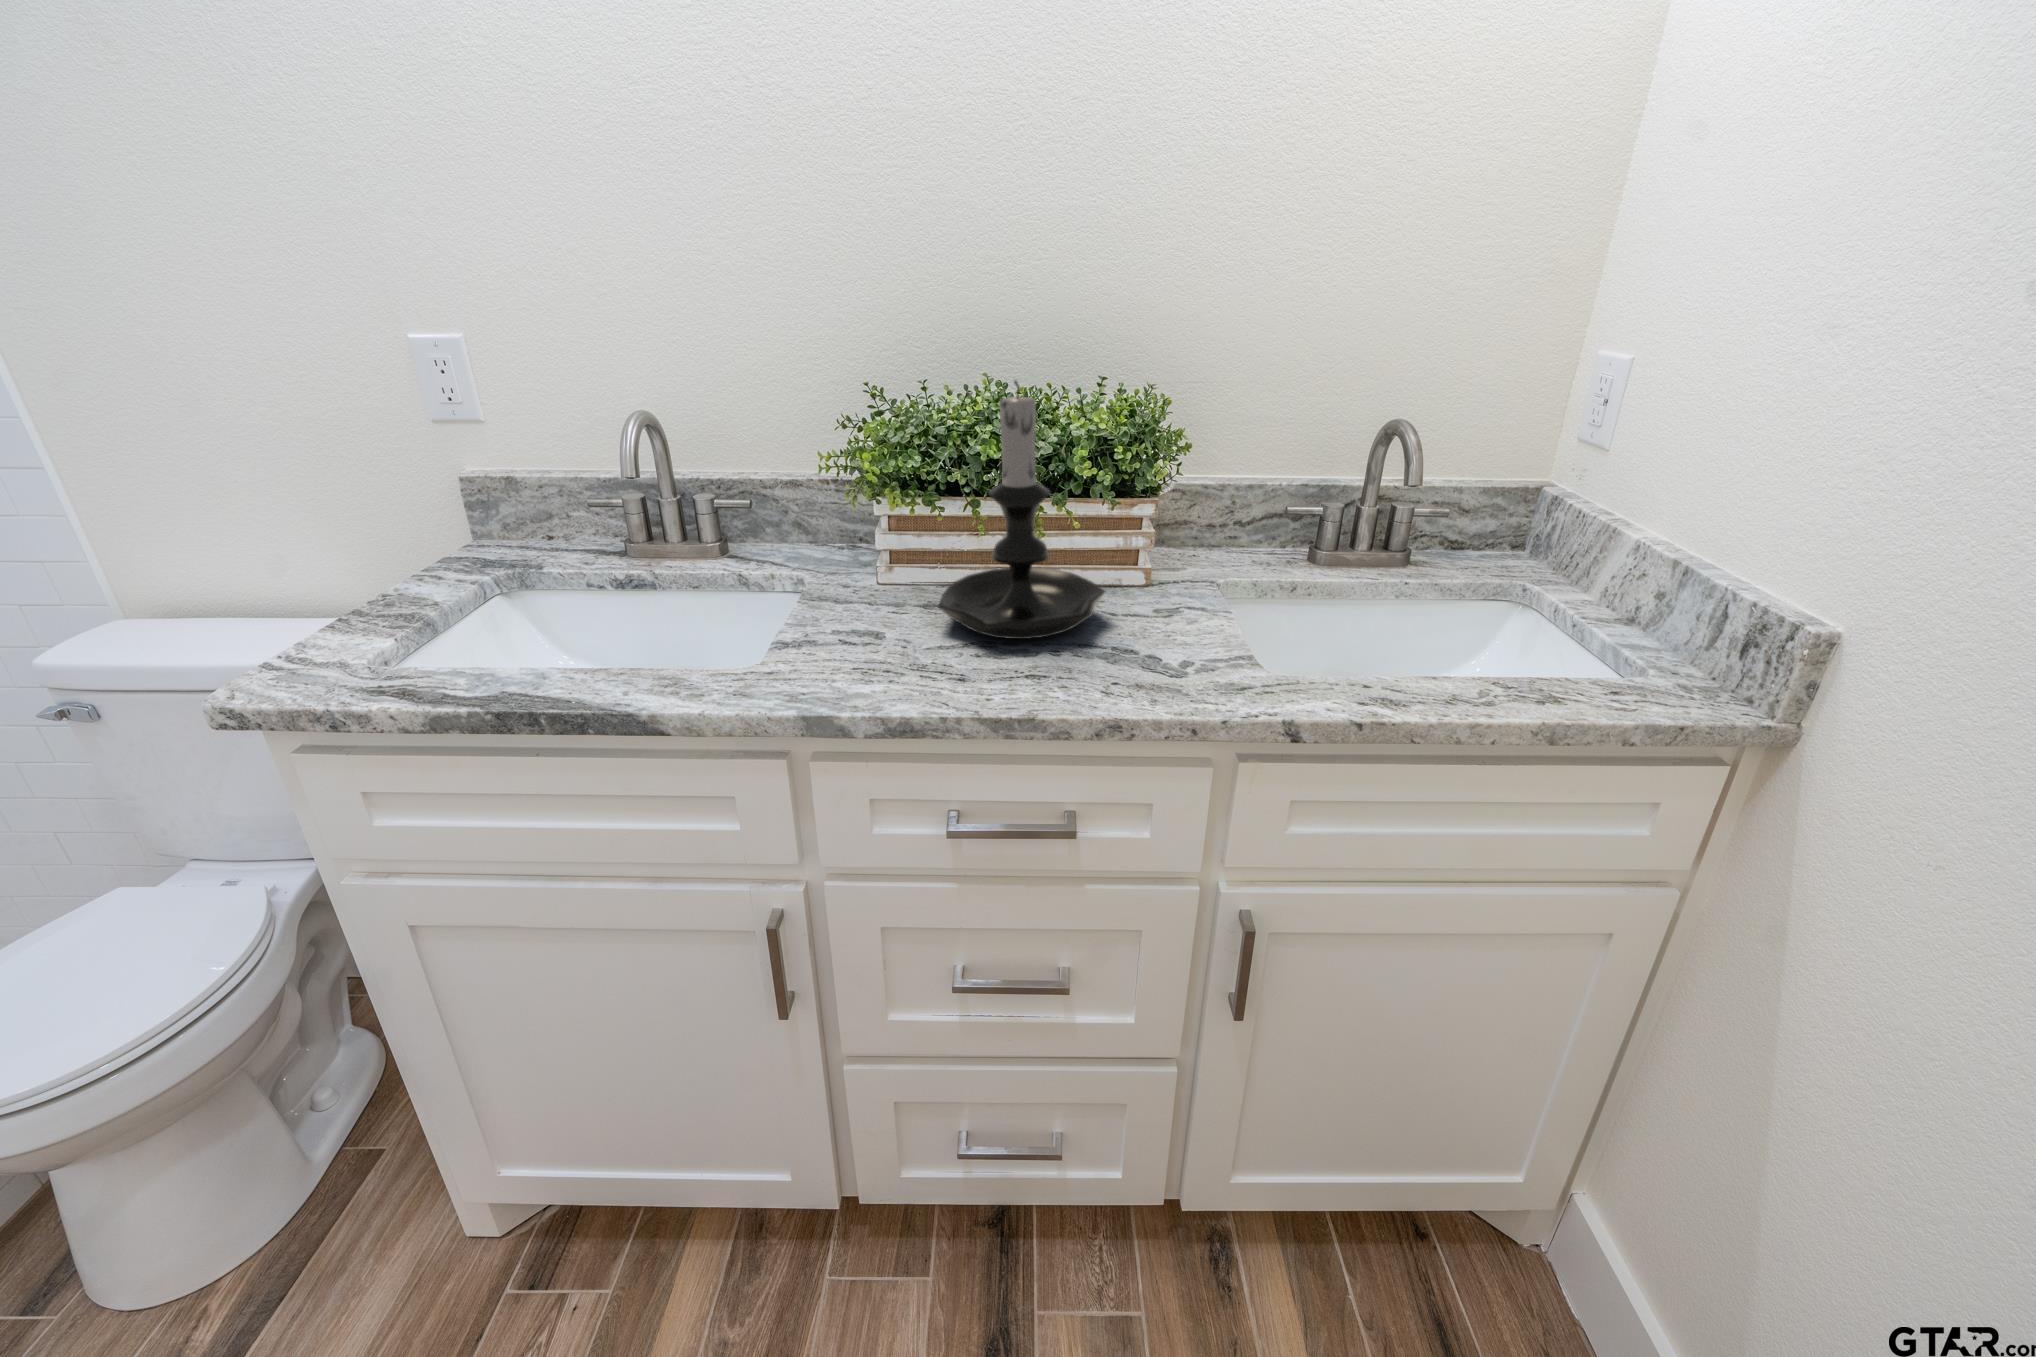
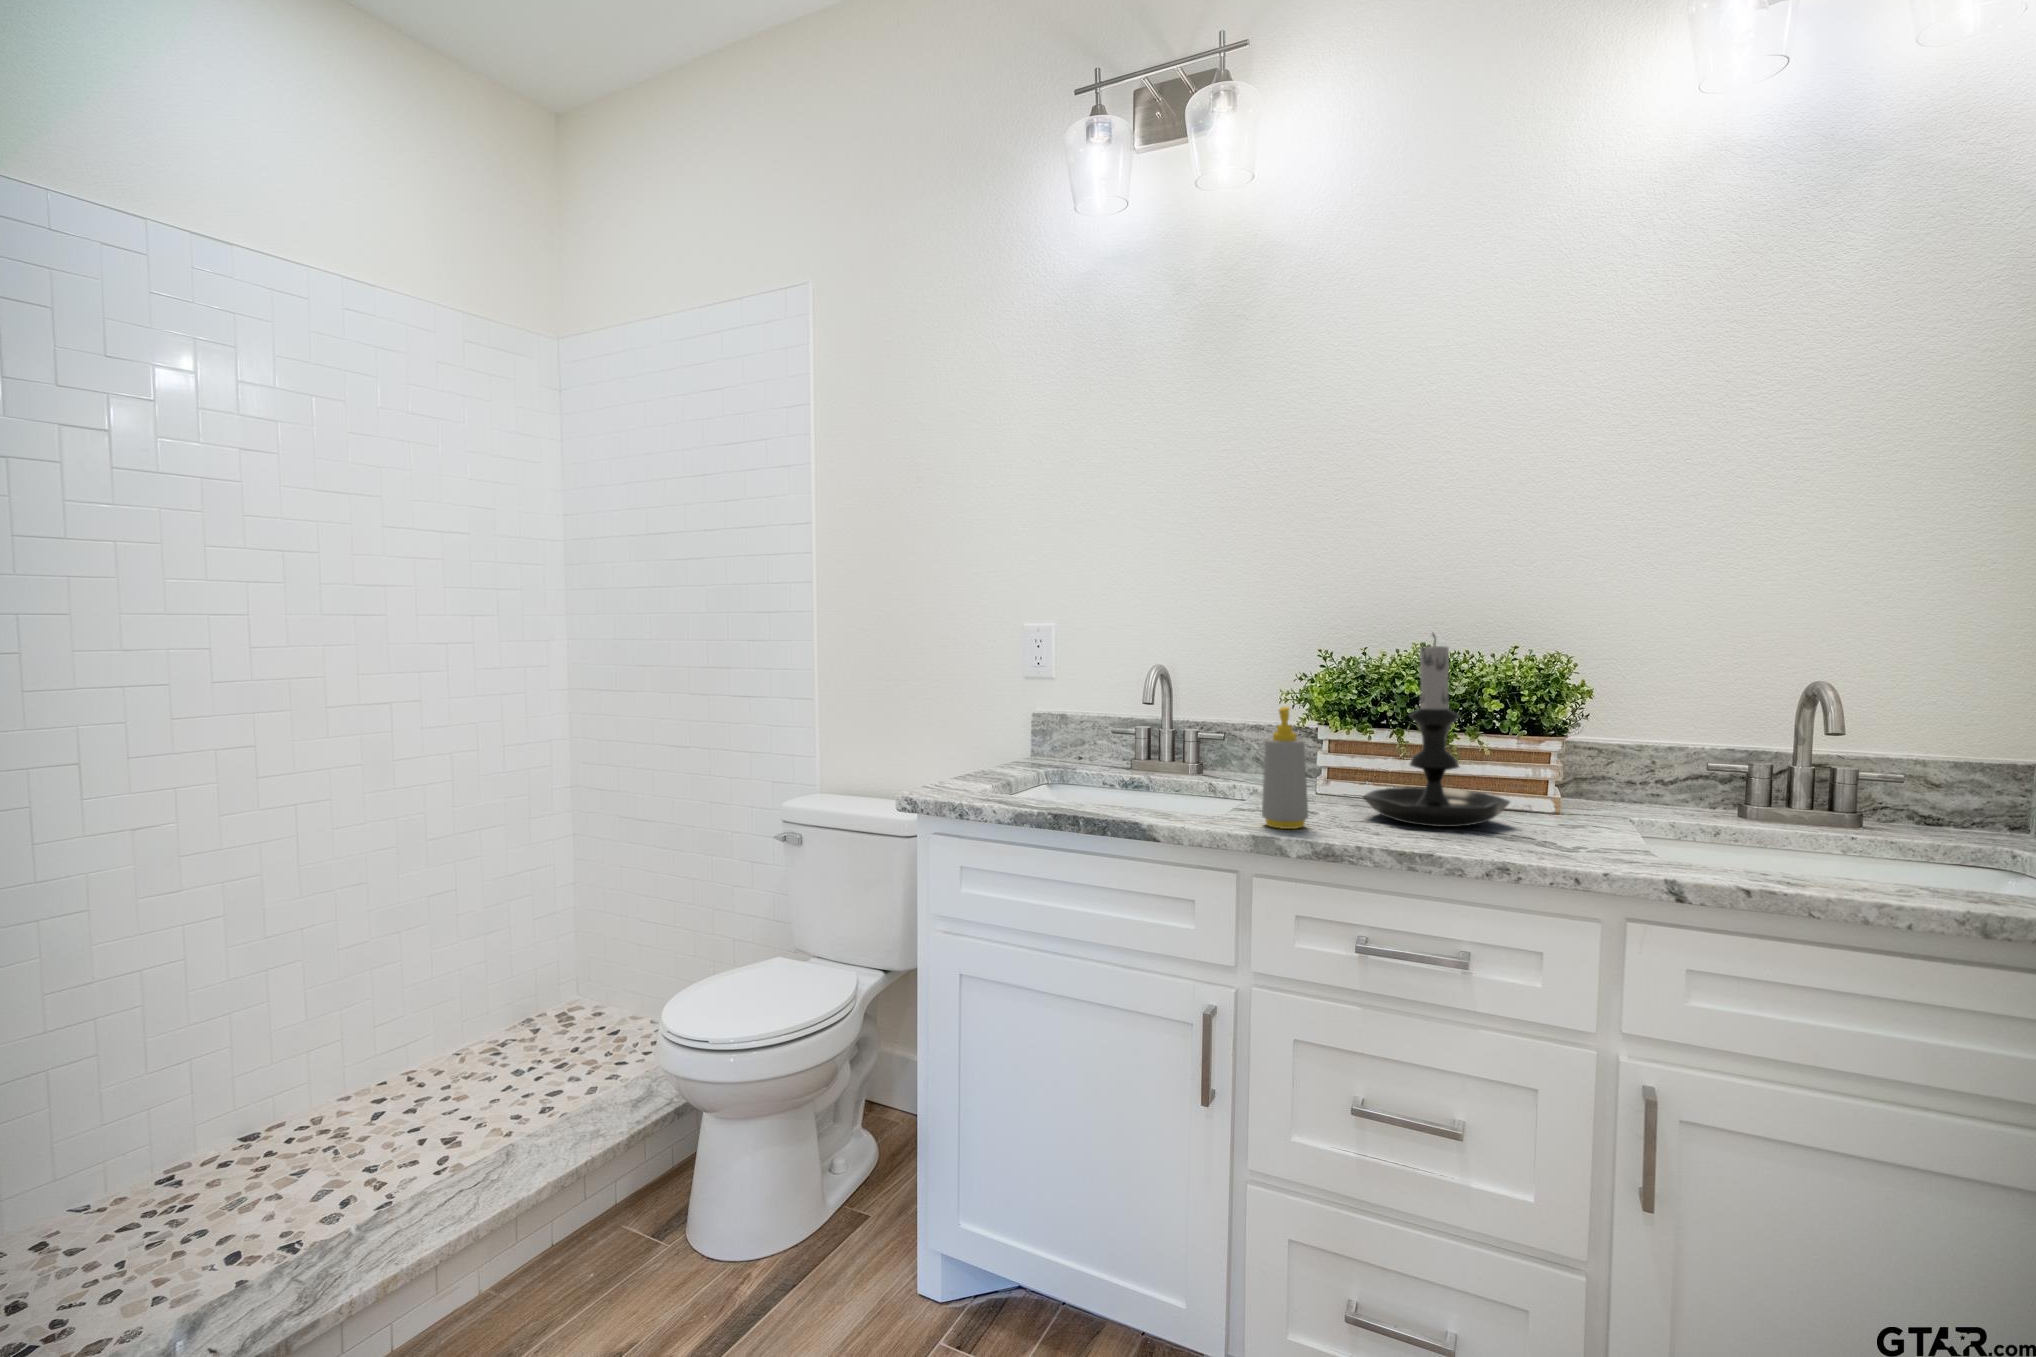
soap bottle: none [805,518,875,690] -> present [1262,707,1308,829]

